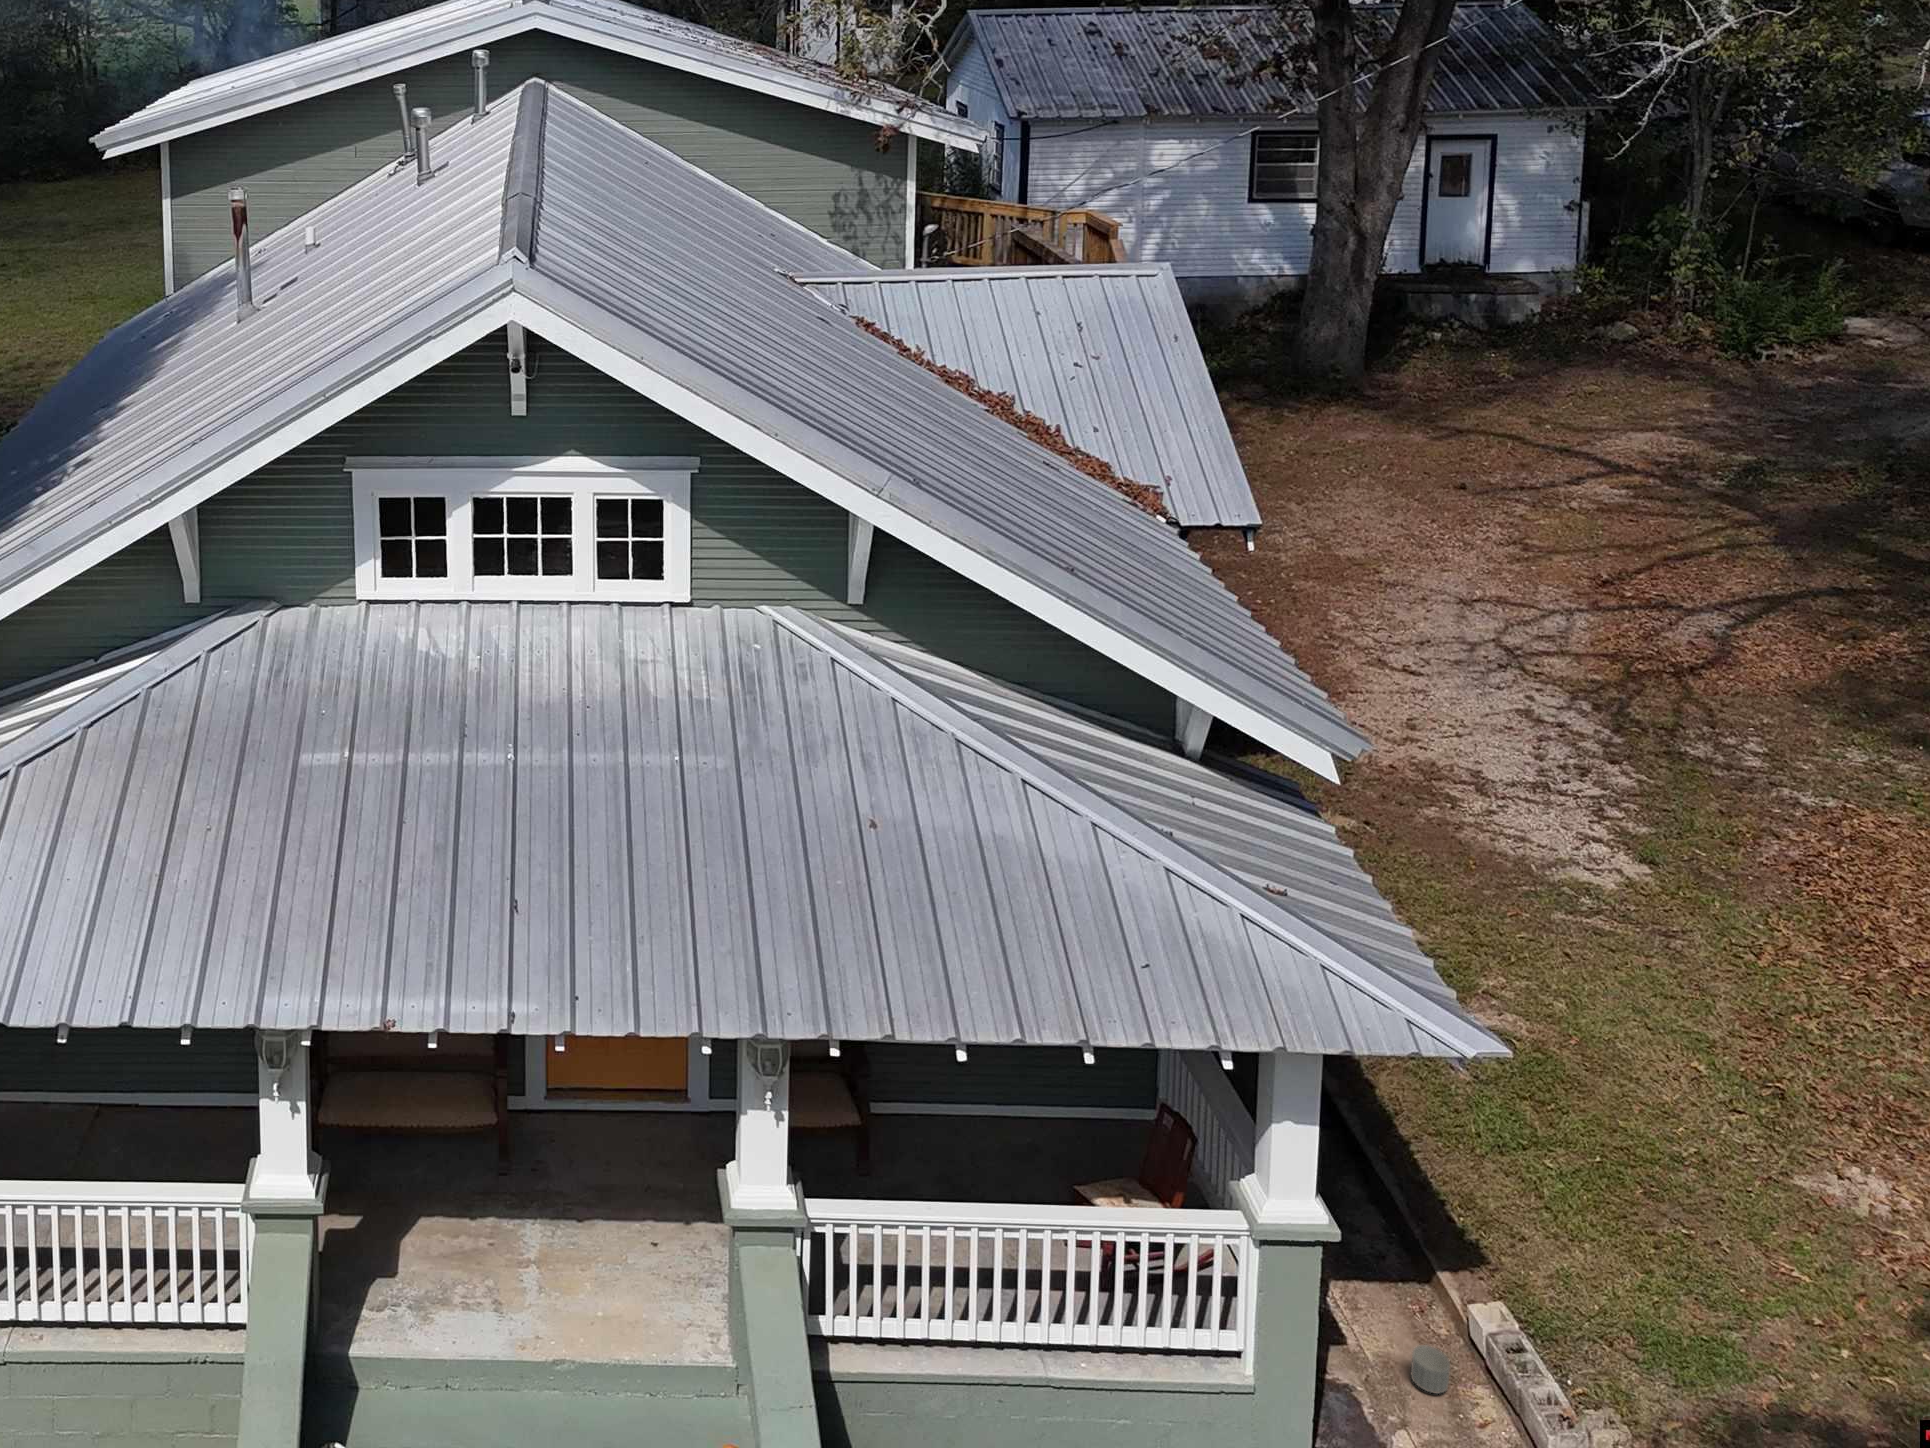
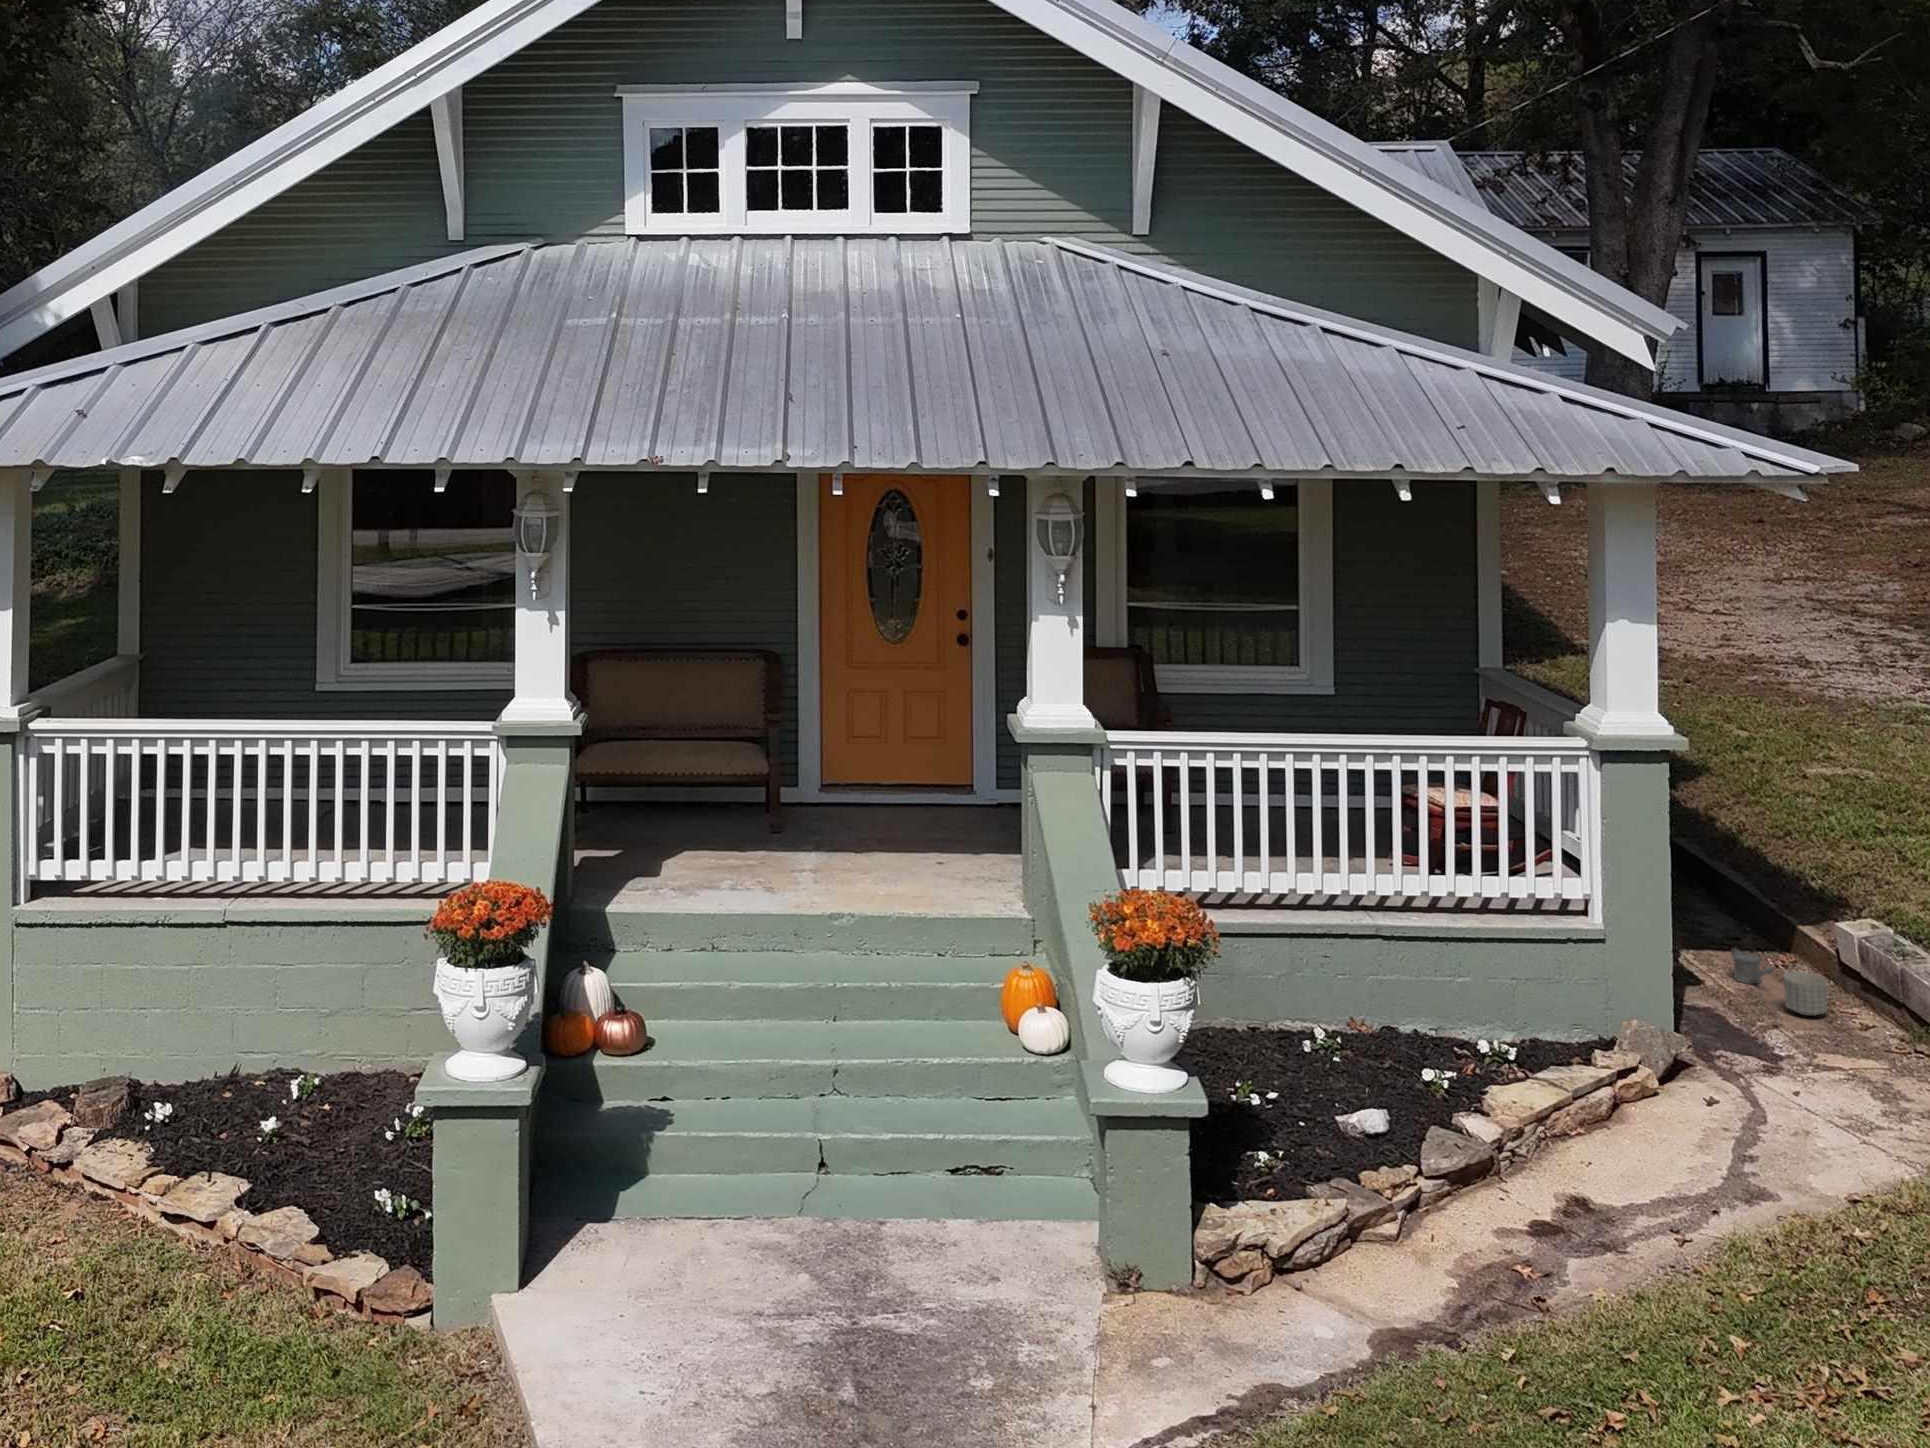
watering can: none [1368,1288,1405,1334] -> present [1731,949,1774,984]

